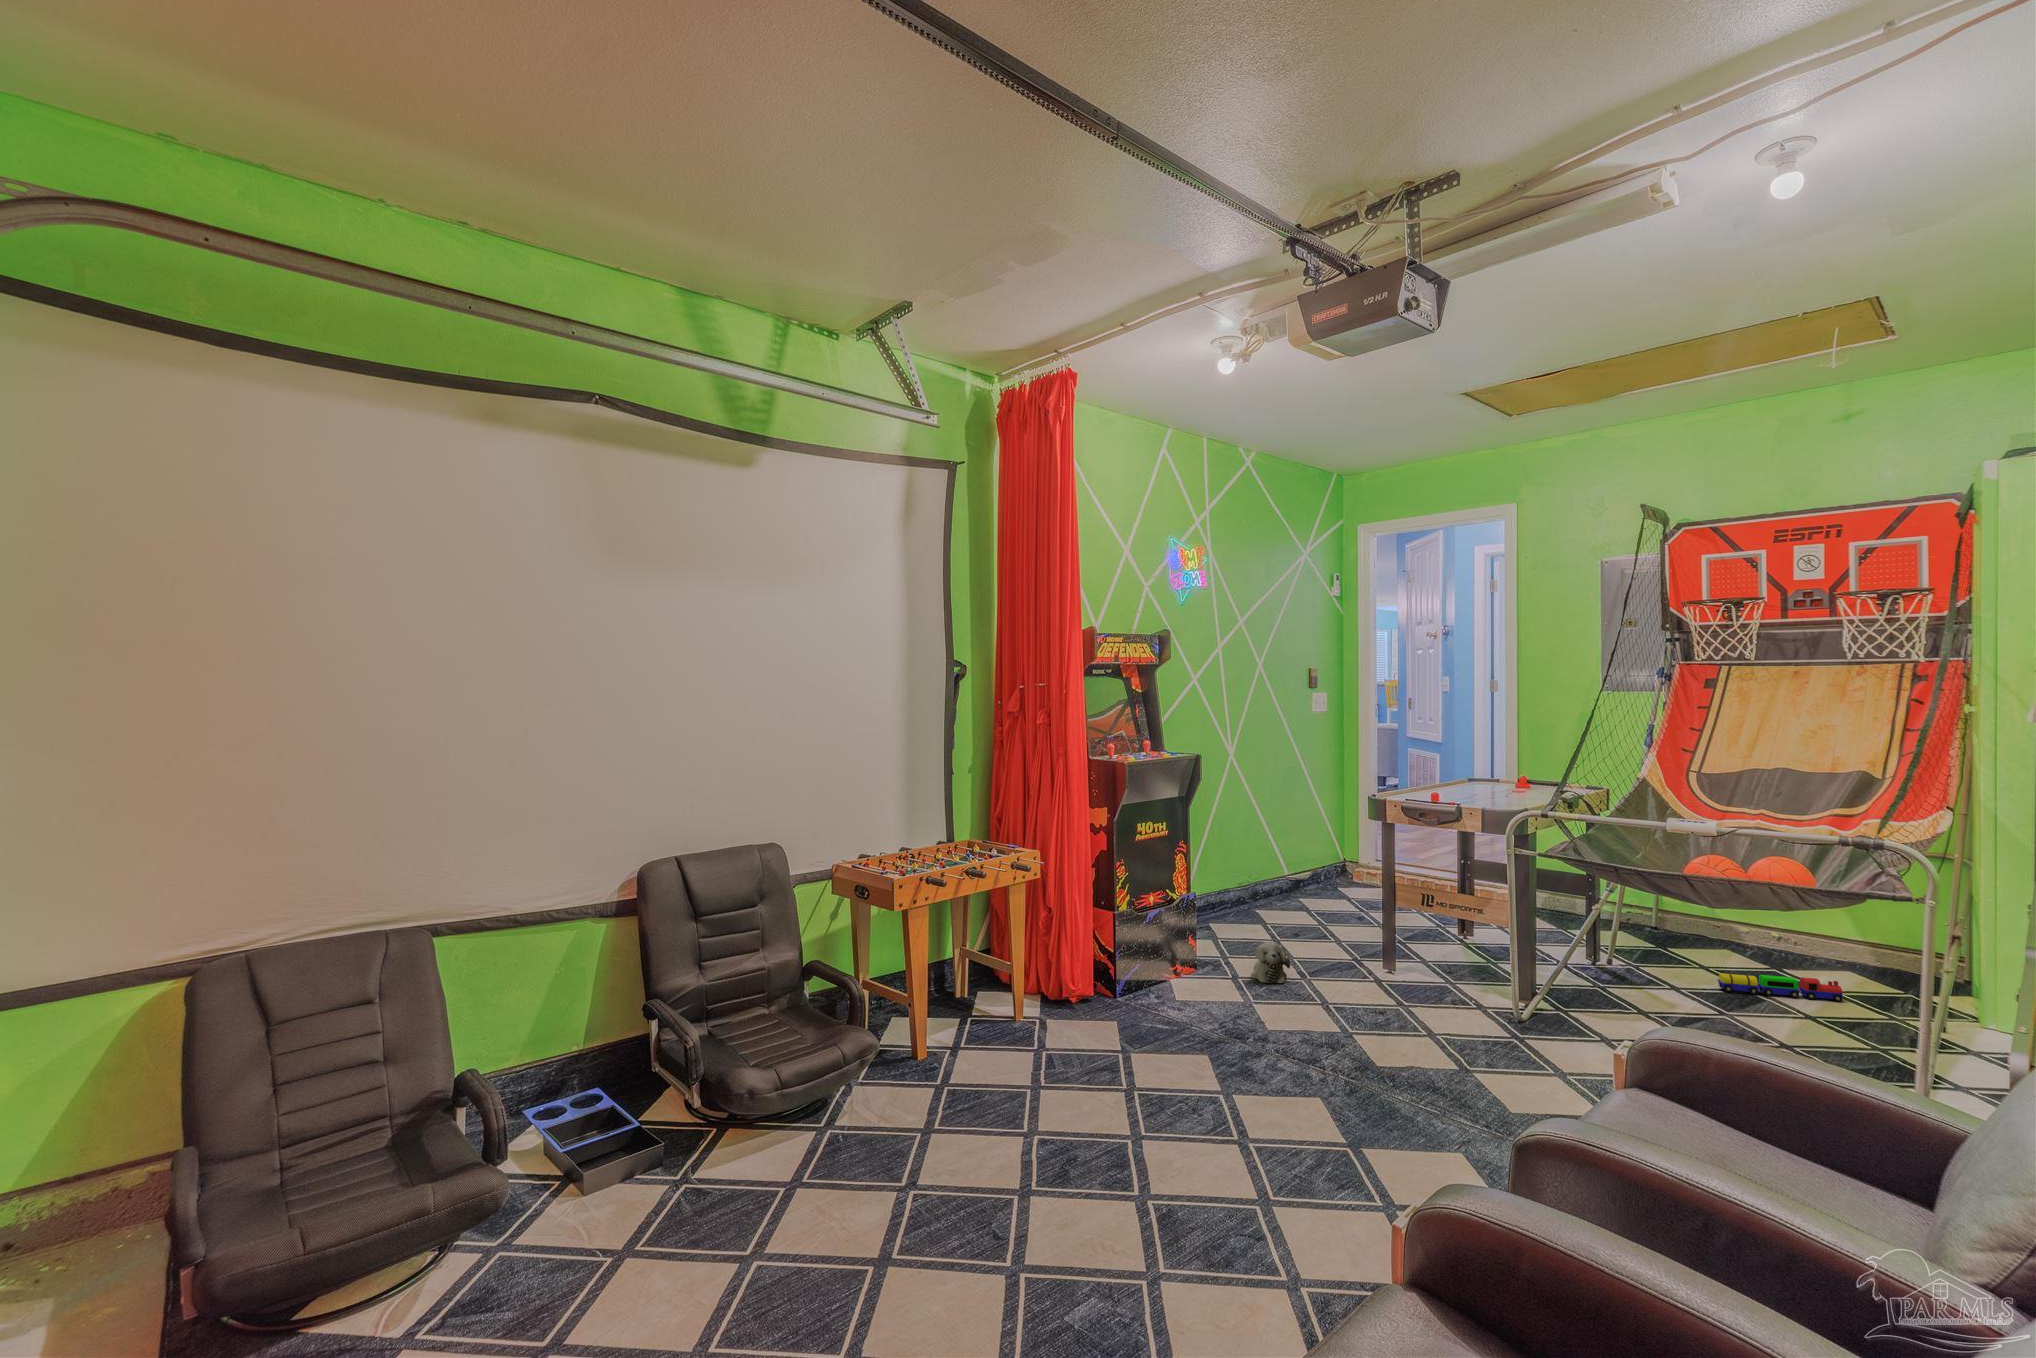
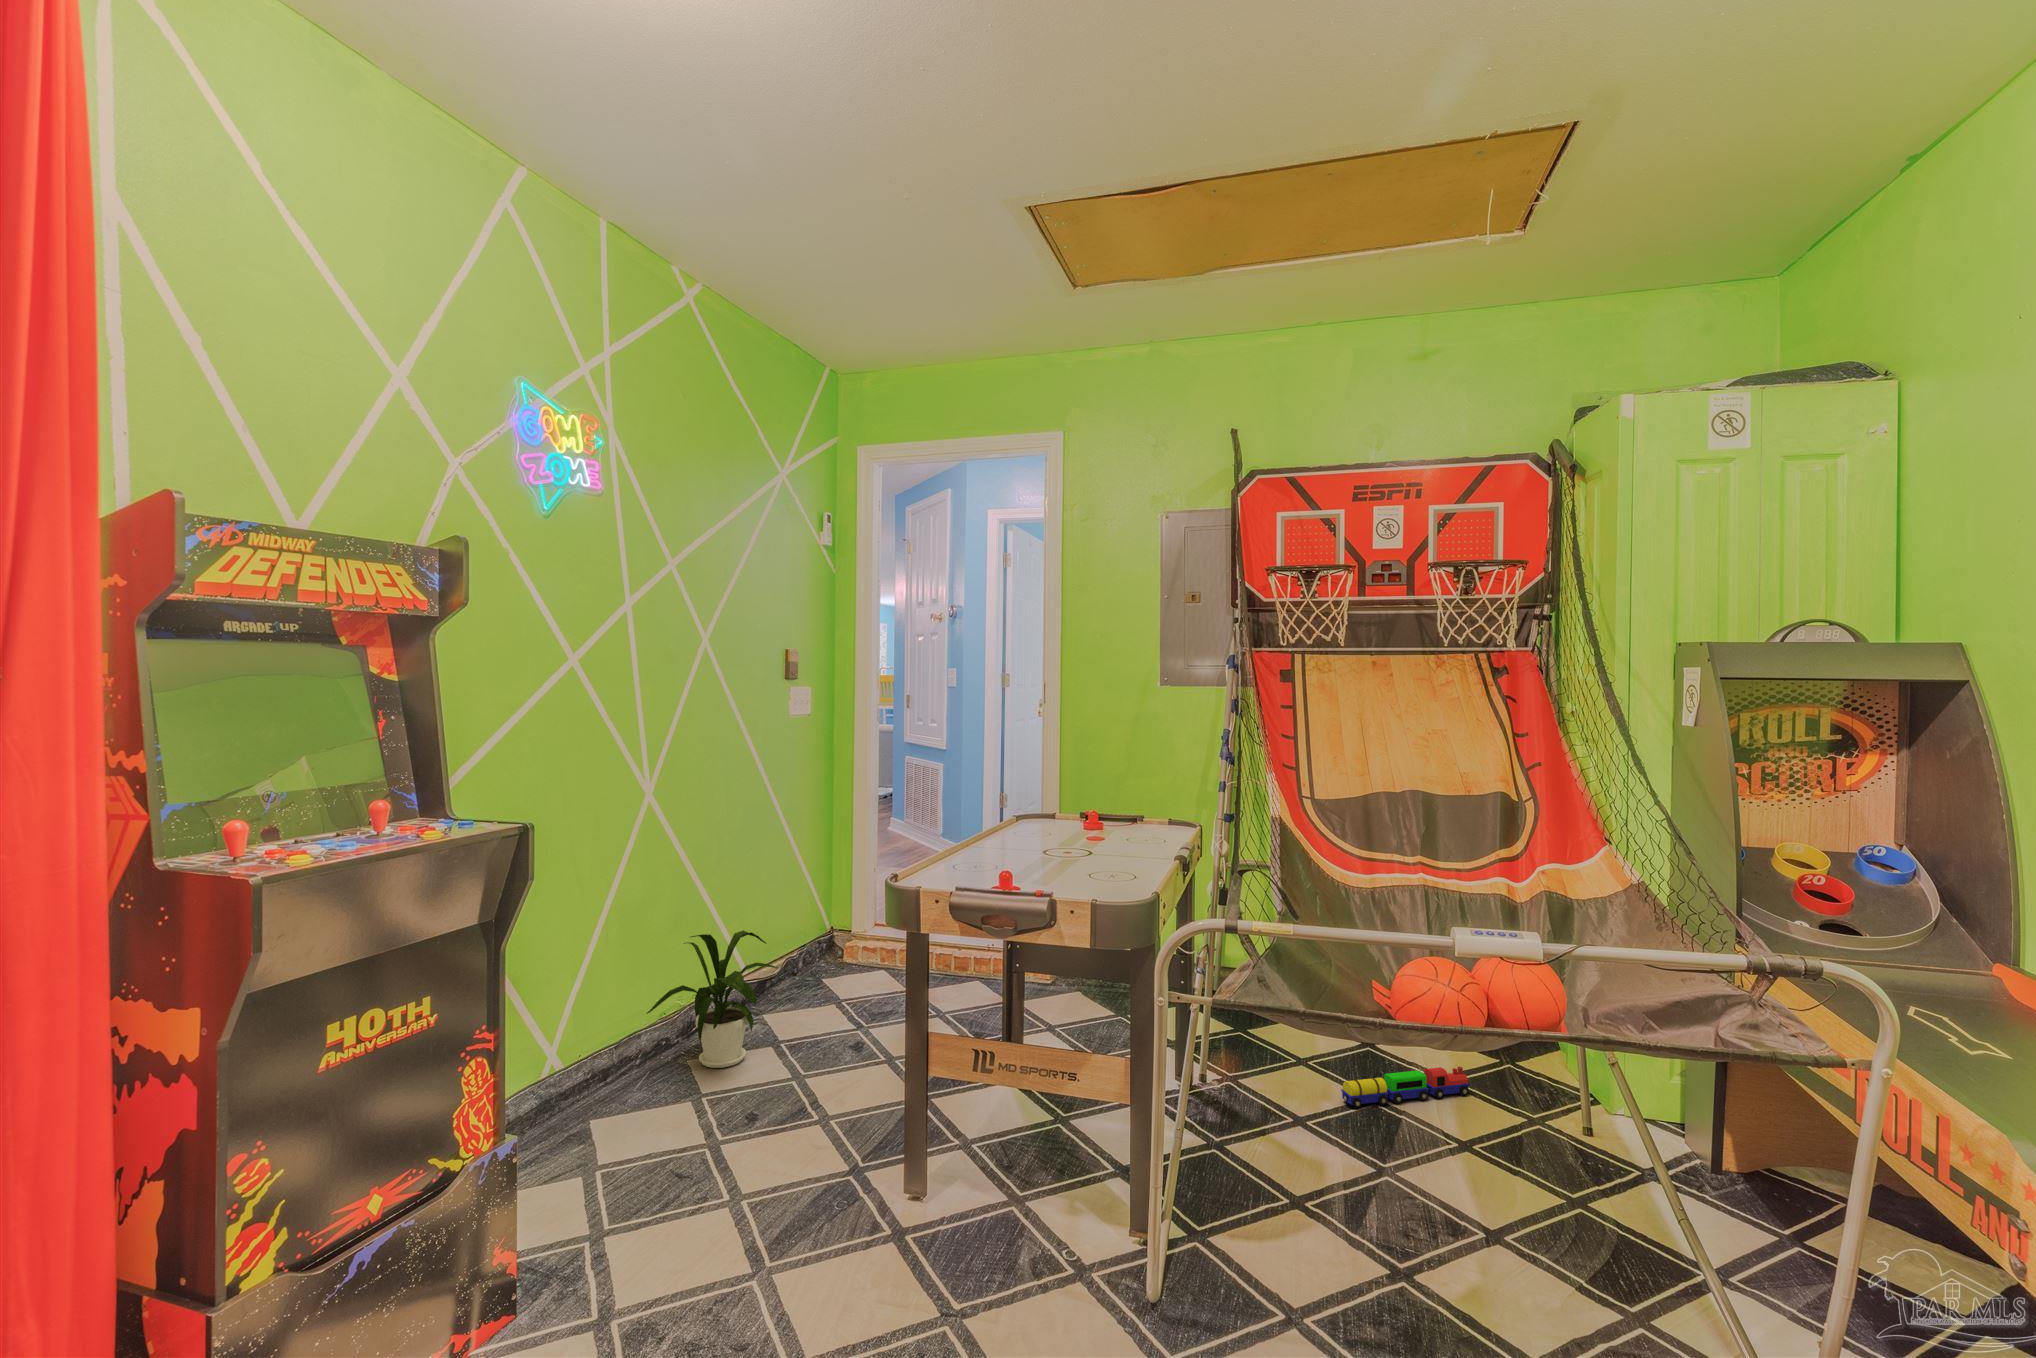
house plant: none [1232,836,1309,916] -> present [646,930,778,1068]
plush toy: present [1251,942,1290,983] -> none [654,1202,738,1302]

